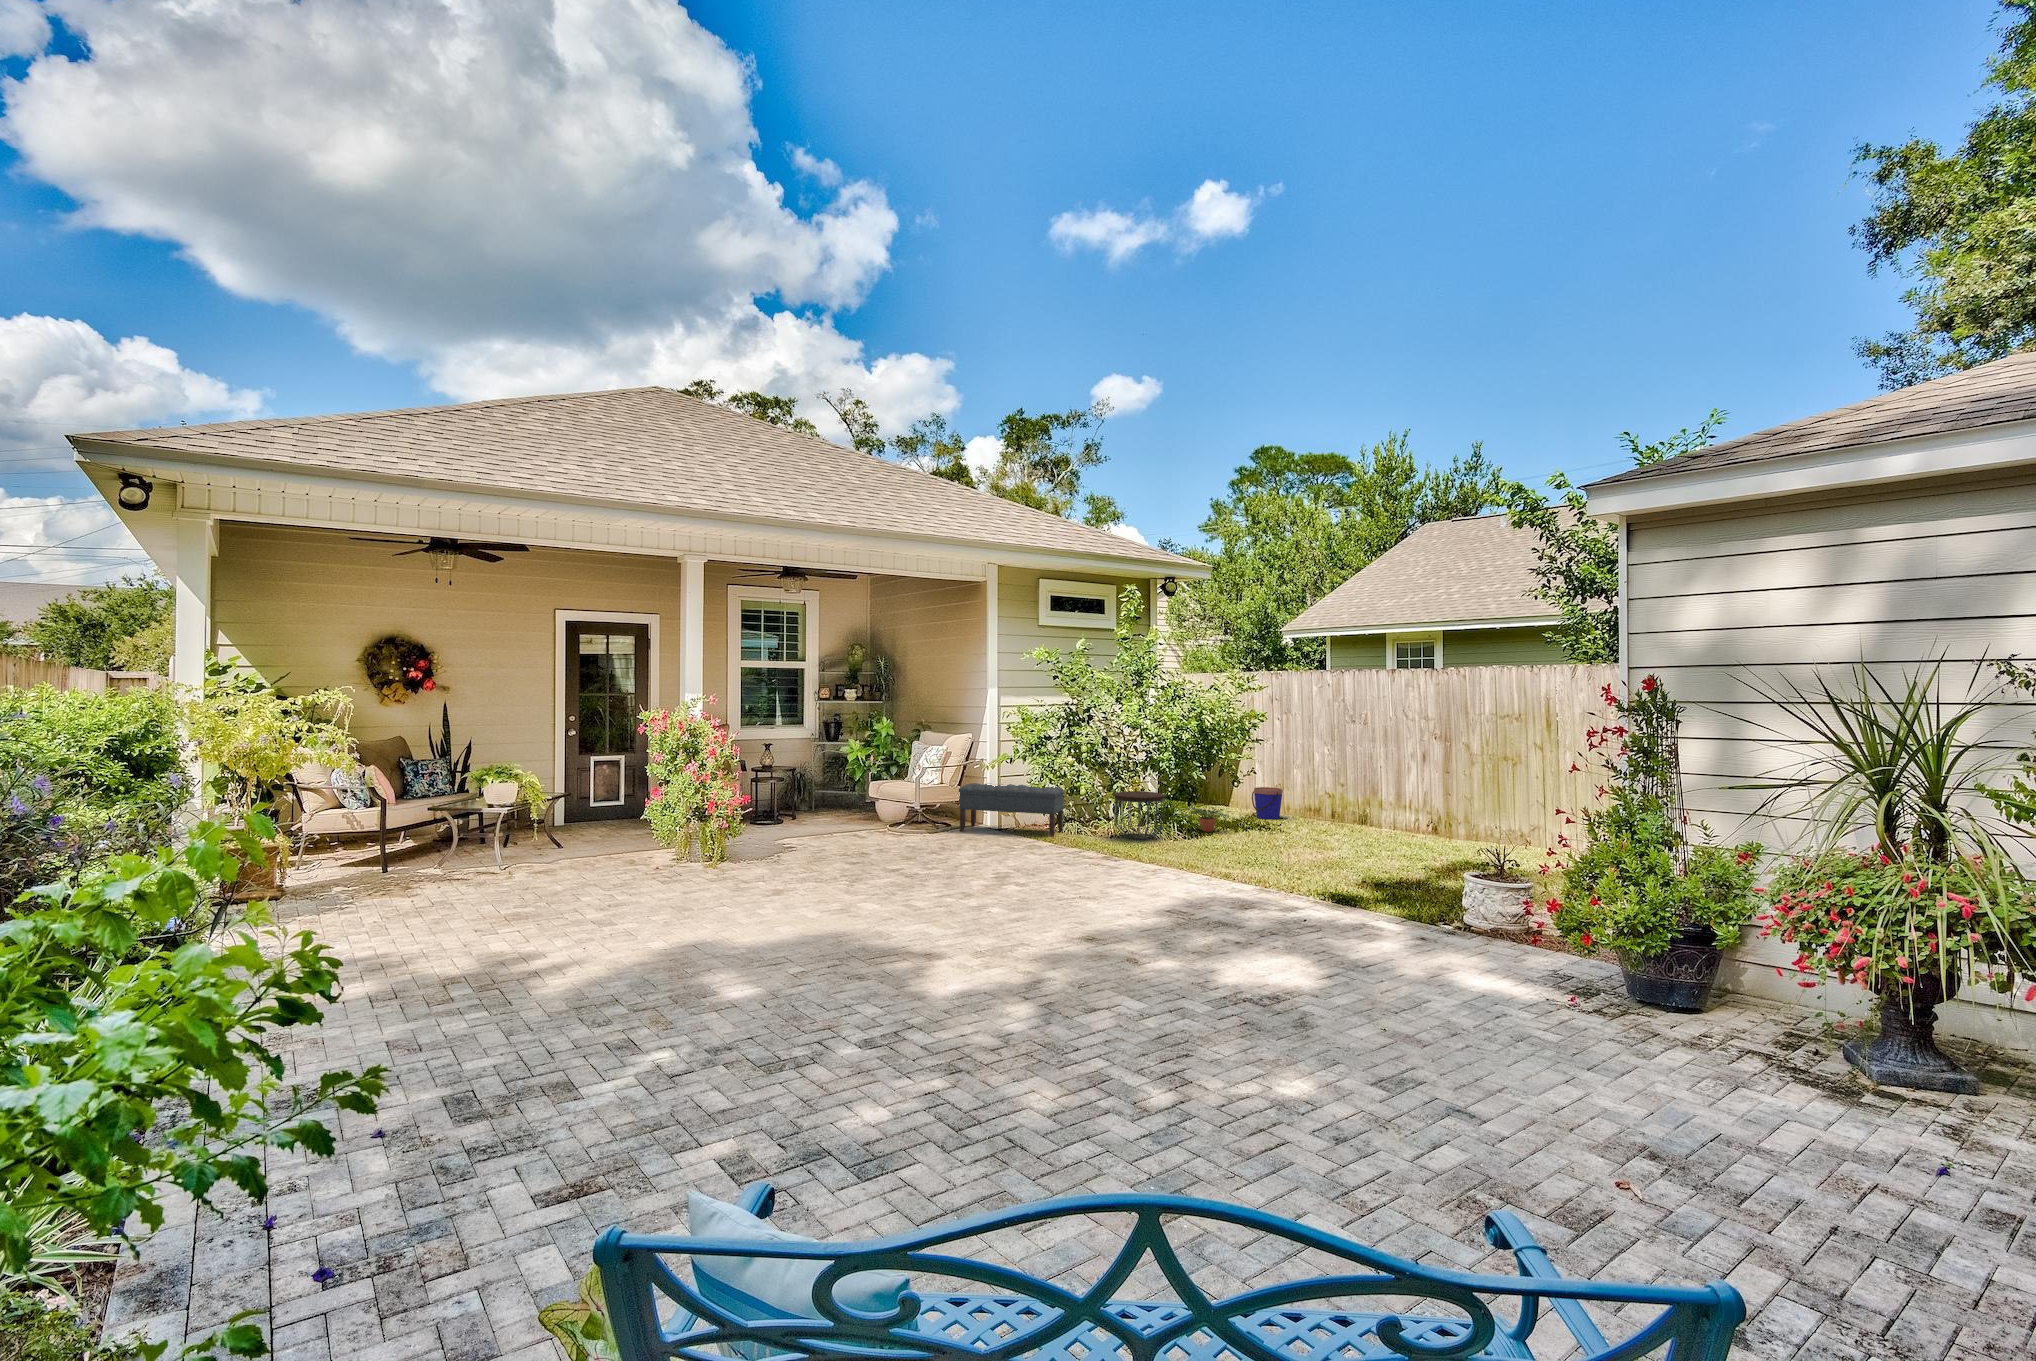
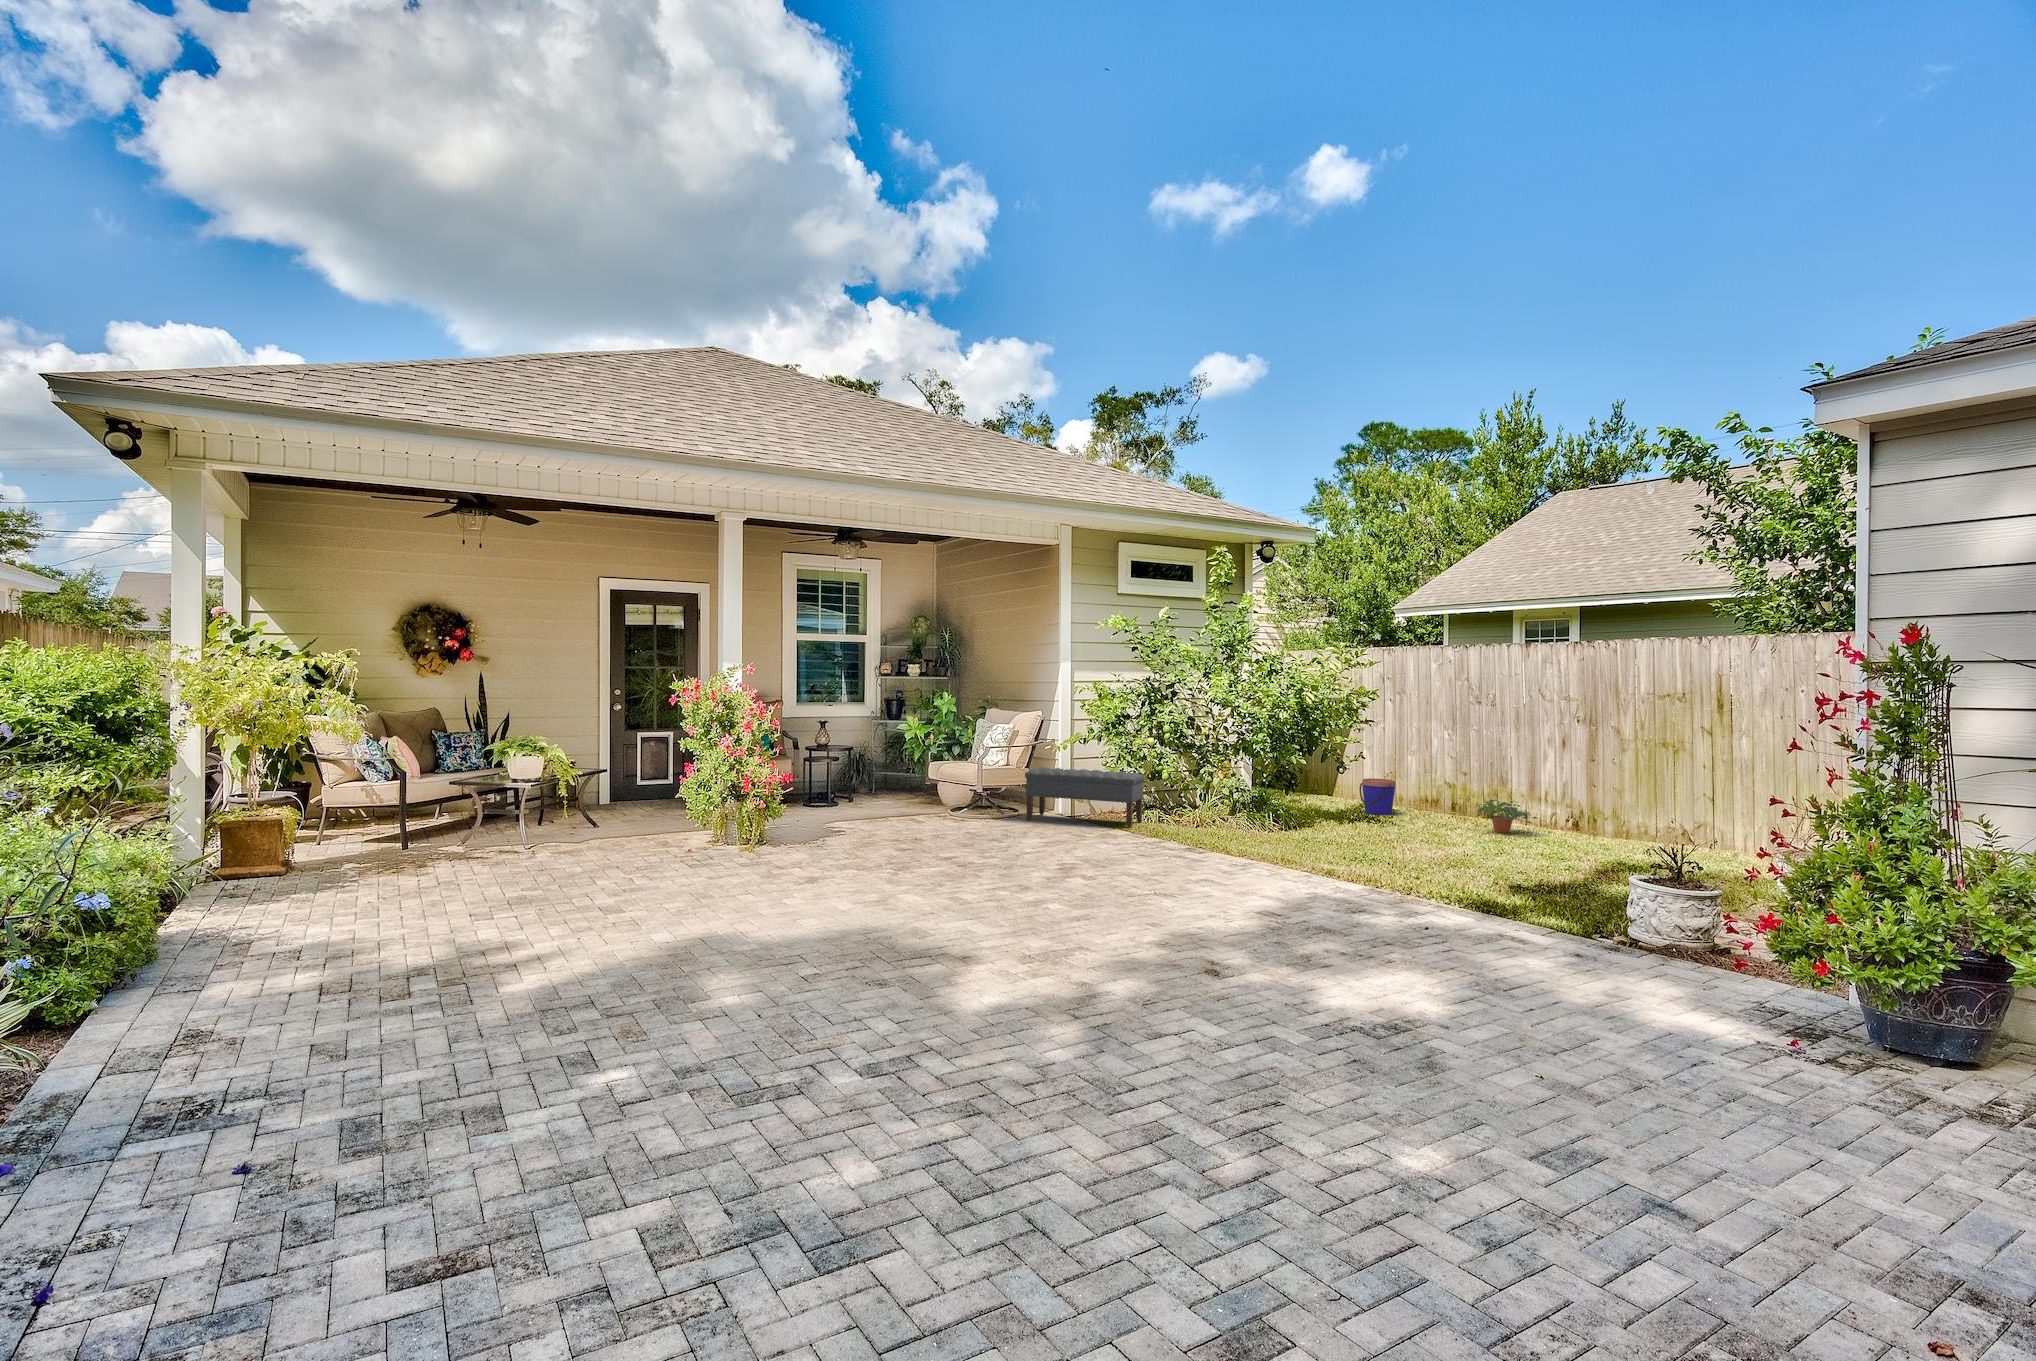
side table: present [1114,791,1164,840] -> none [1200,779,1258,833]
potted plant: present [1184,807,1230,832] -> present [1477,799,1538,833]

